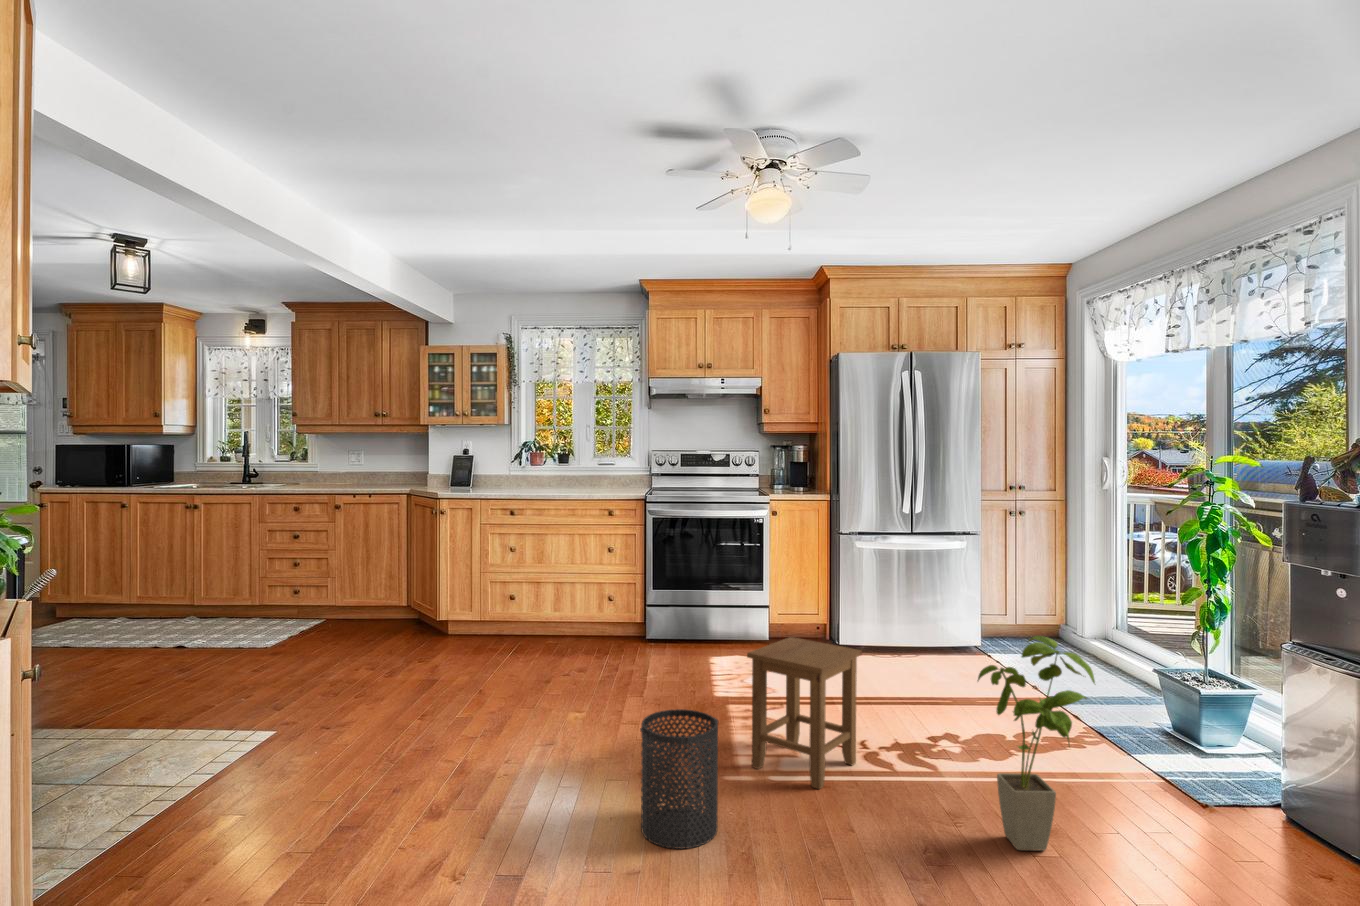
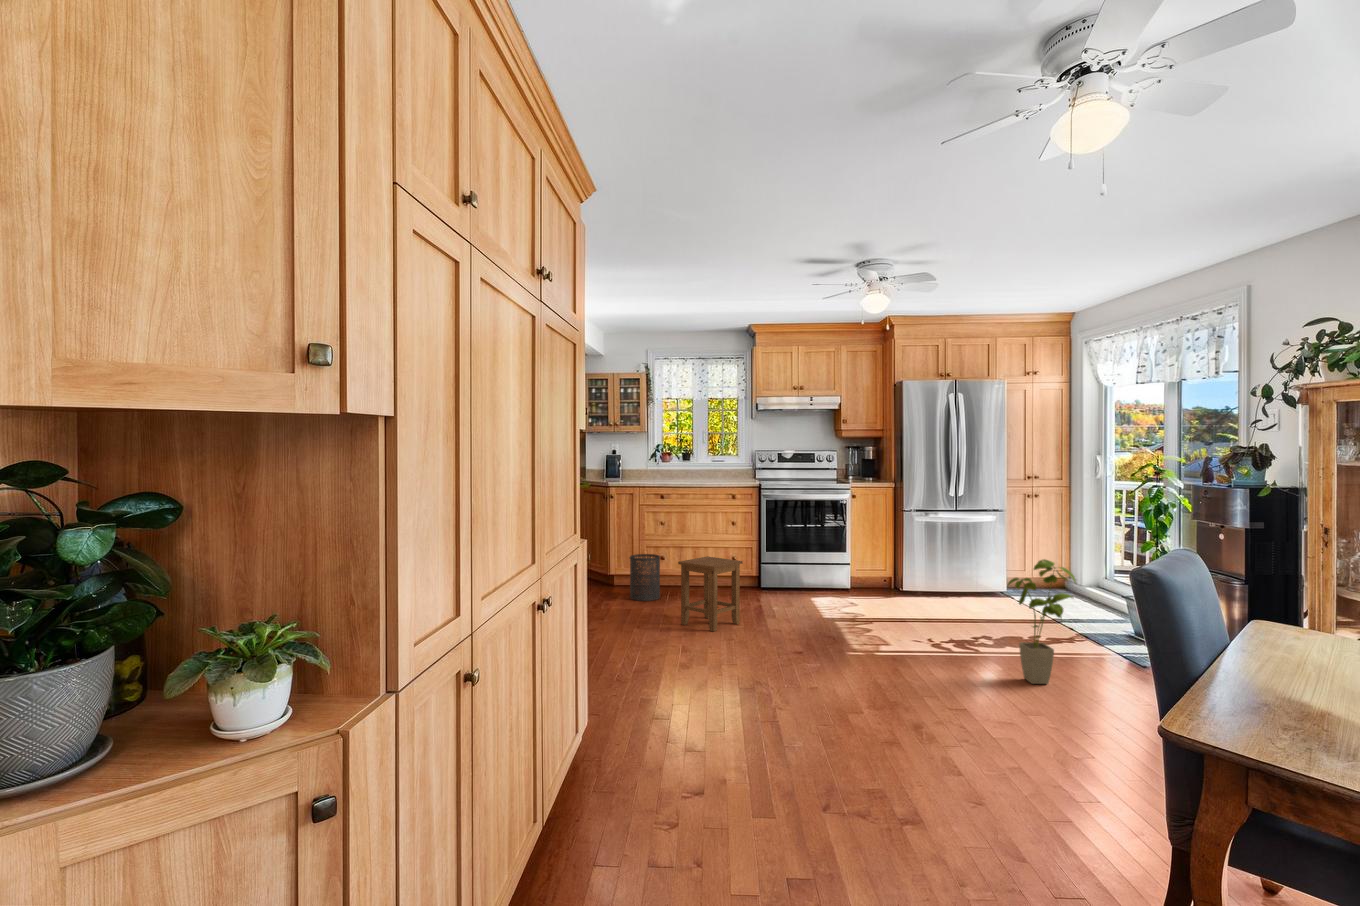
stool: present [747,637,862,789] -> present [678,556,743,632]
trash can: present [640,709,718,849] -> present [630,554,660,601]

